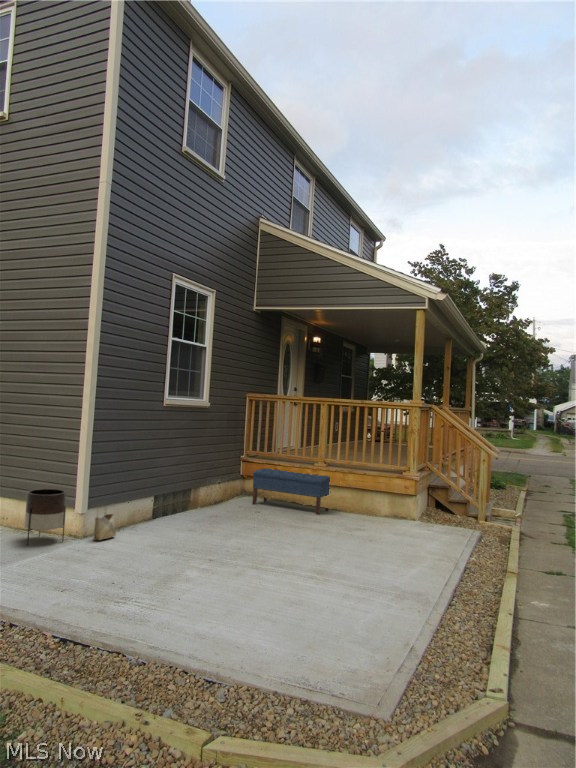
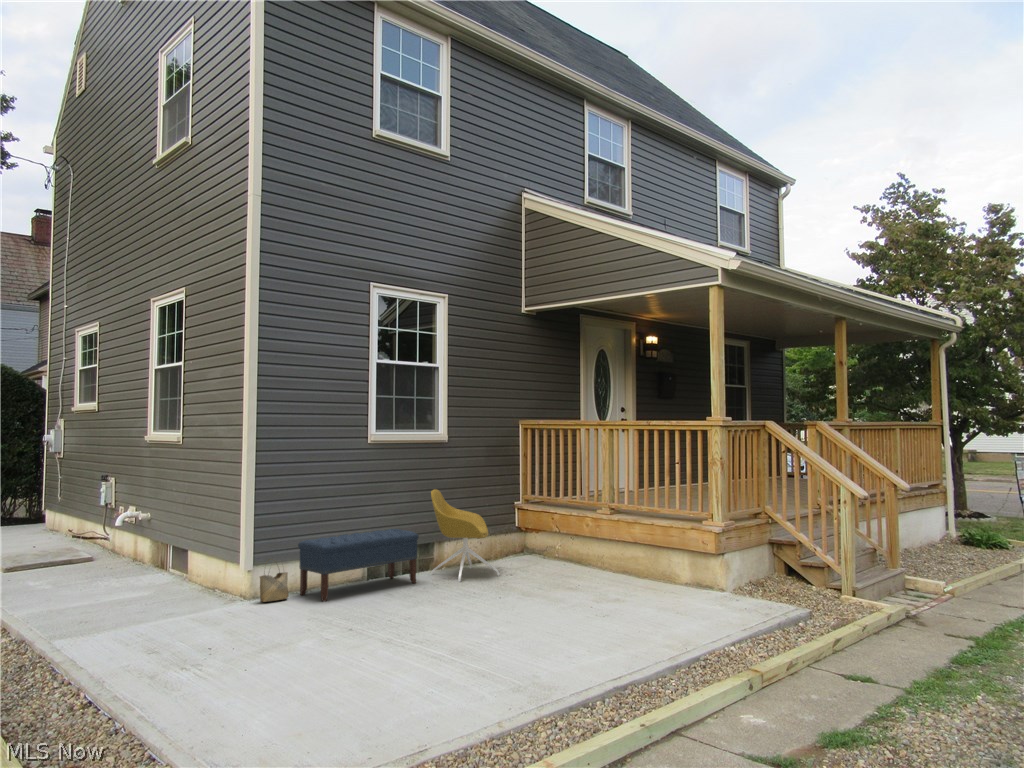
chair: none [197,445,251,518] -> present [431,490,499,582]
bench: present [252,468,330,515] -> present [298,529,419,602]
planter: present [24,489,66,545] -> none [186,543,231,605]

